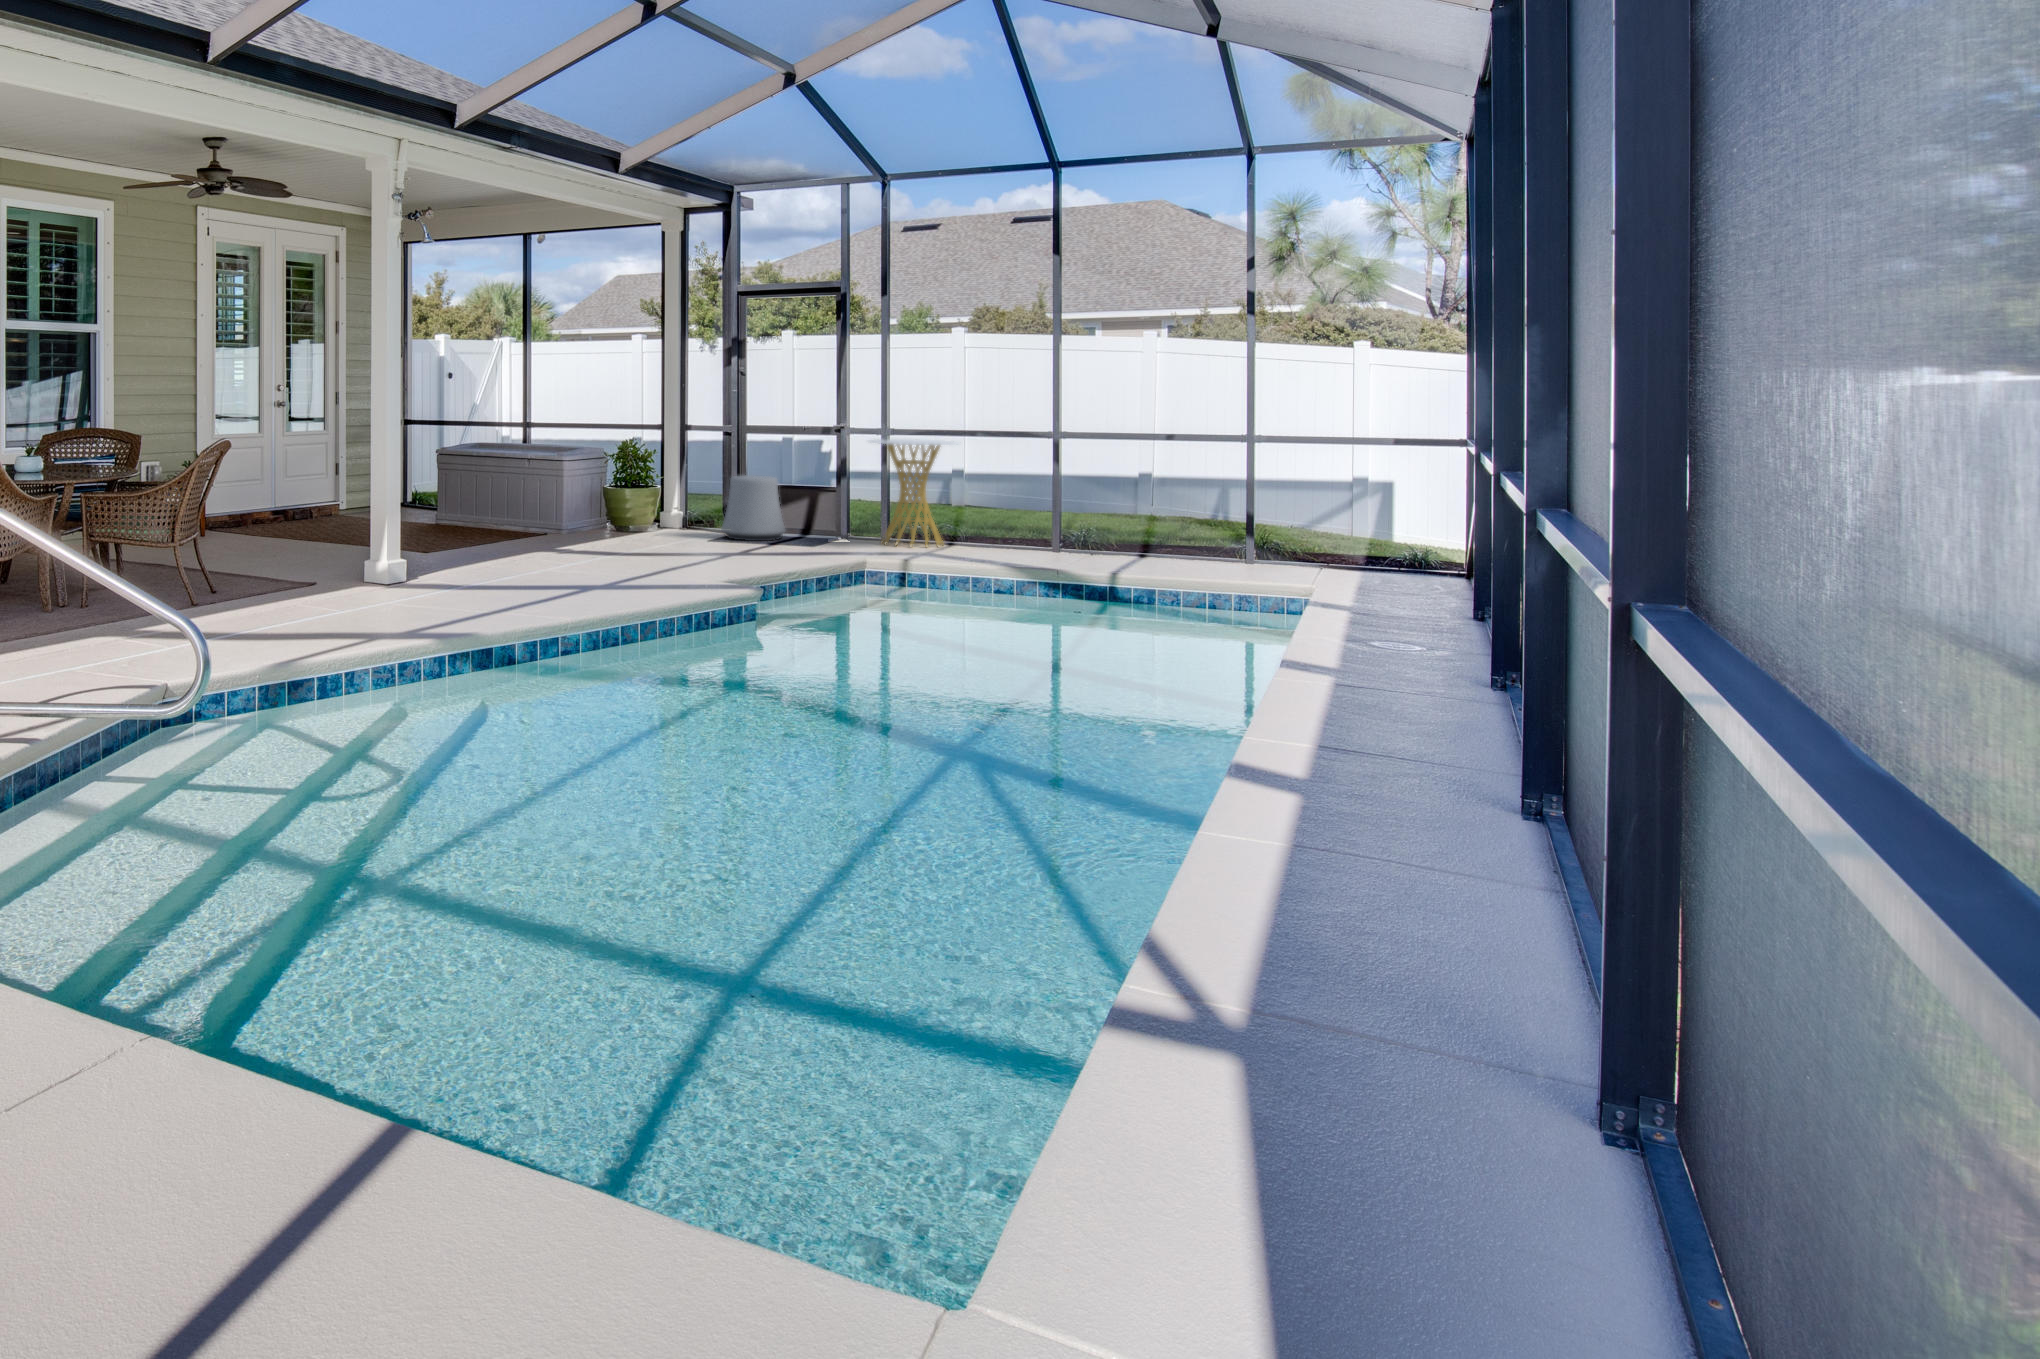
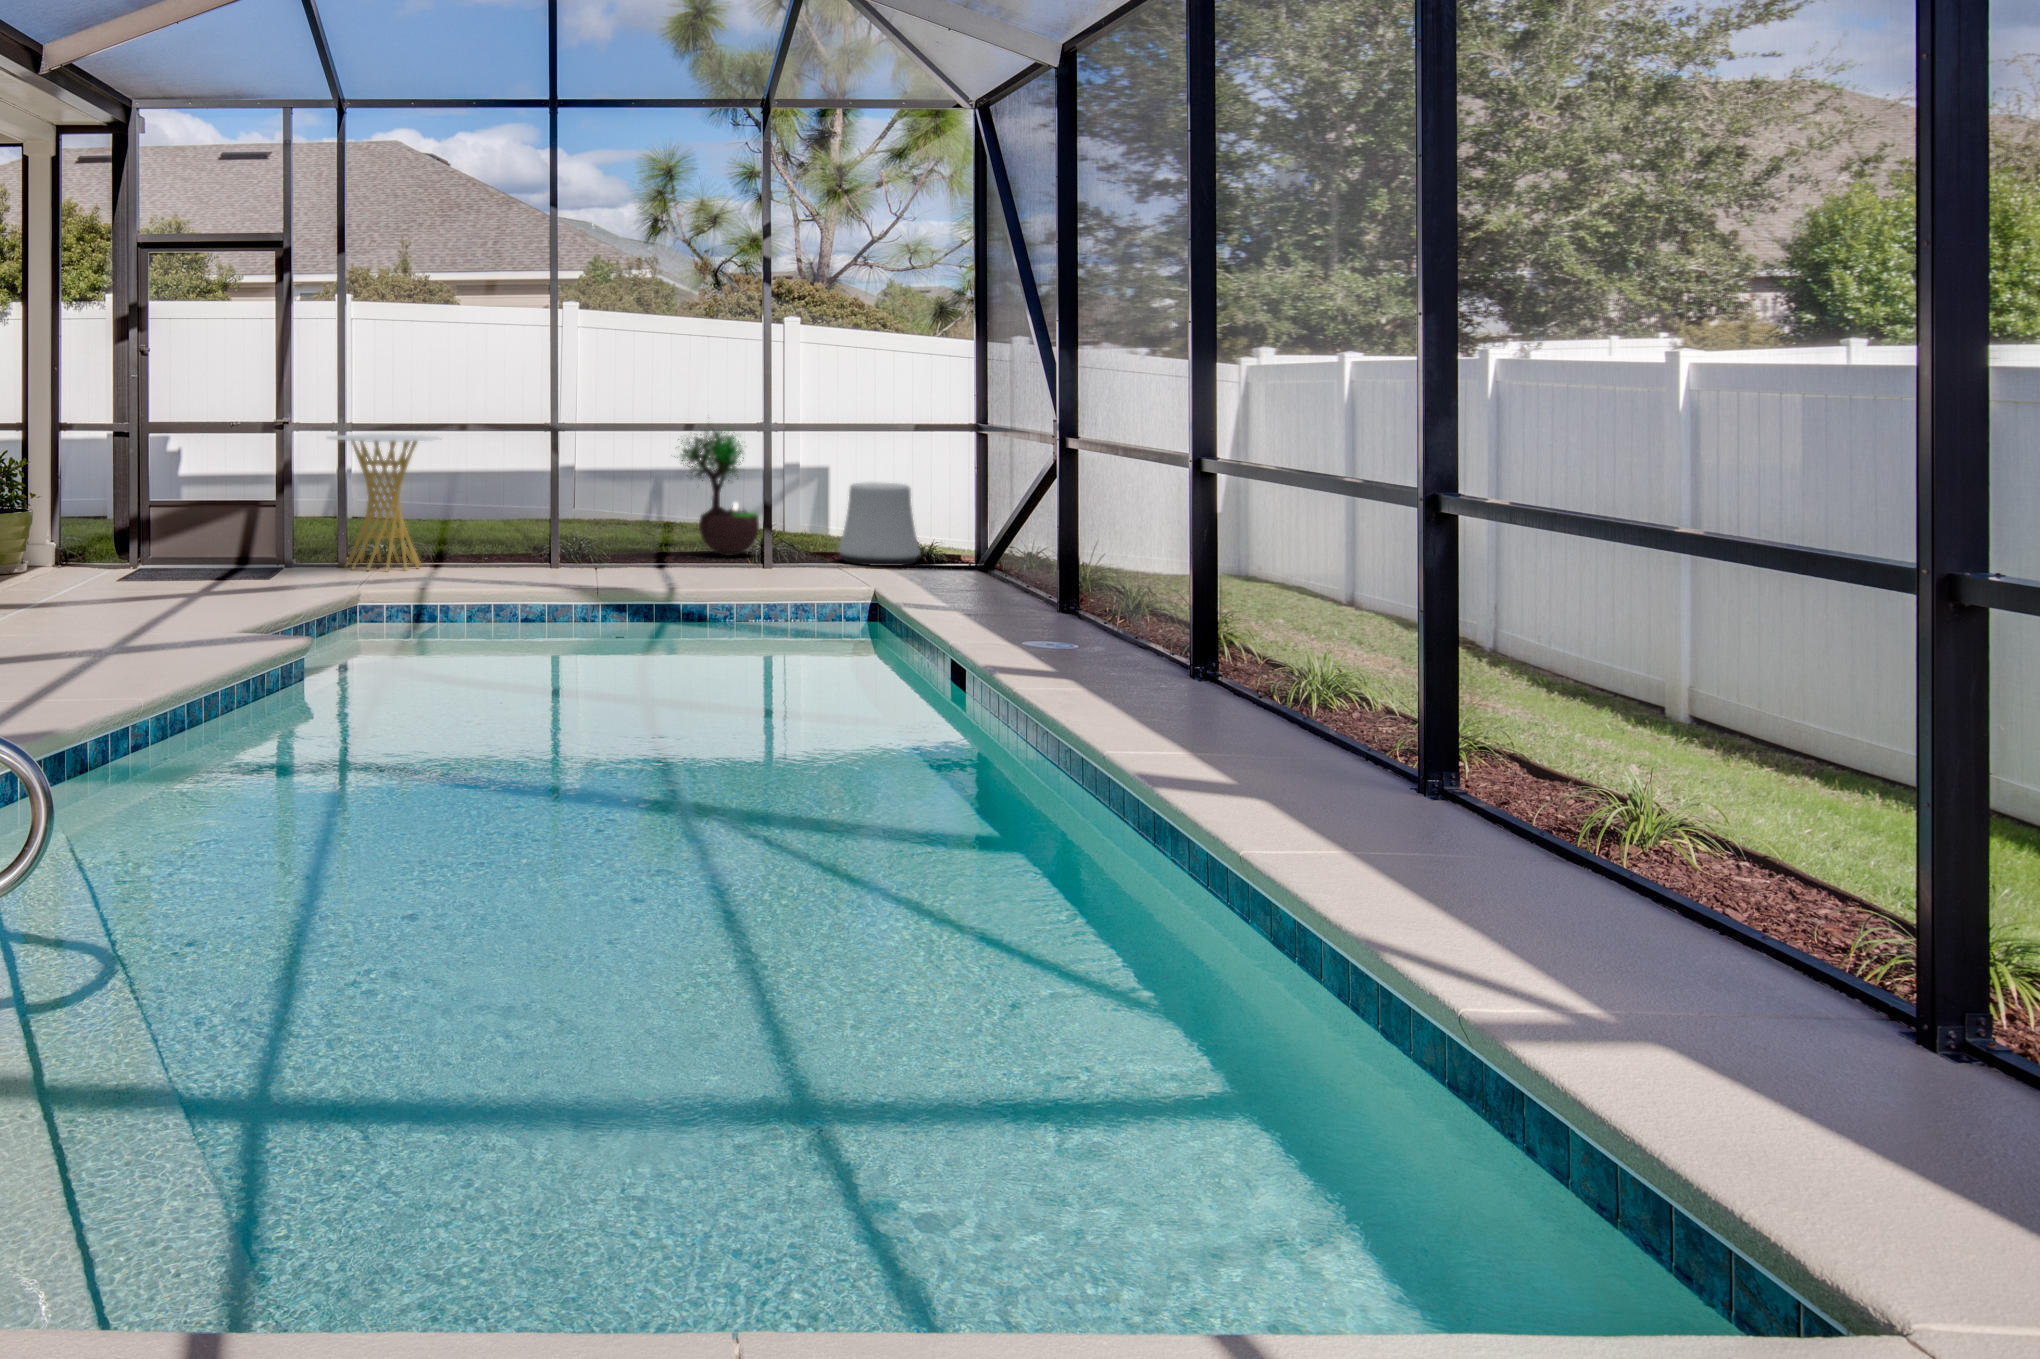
potted tree: none [1171,430,1259,553] -> present [674,424,759,556]
stool: present [722,475,785,541] -> present [838,482,920,566]

